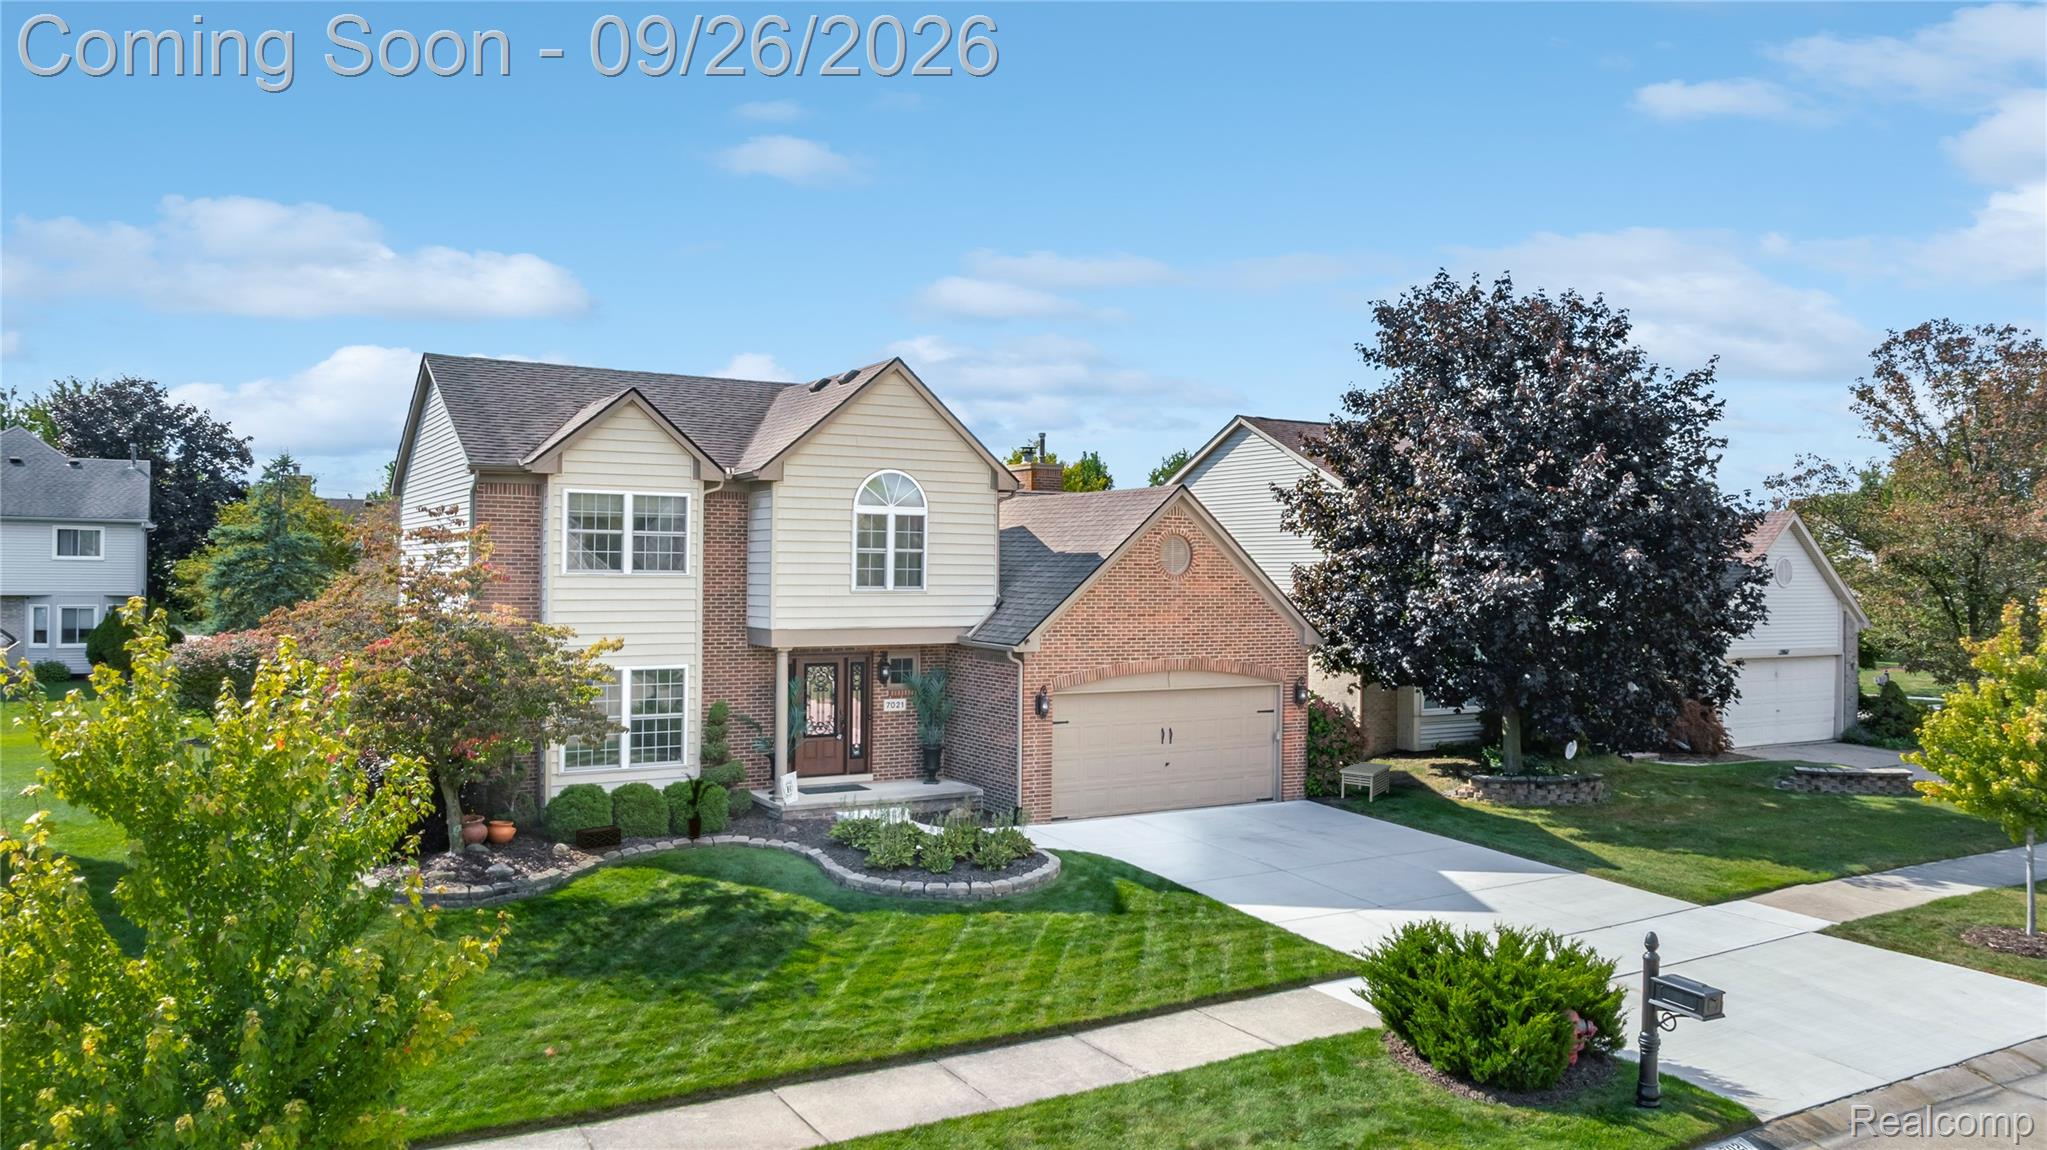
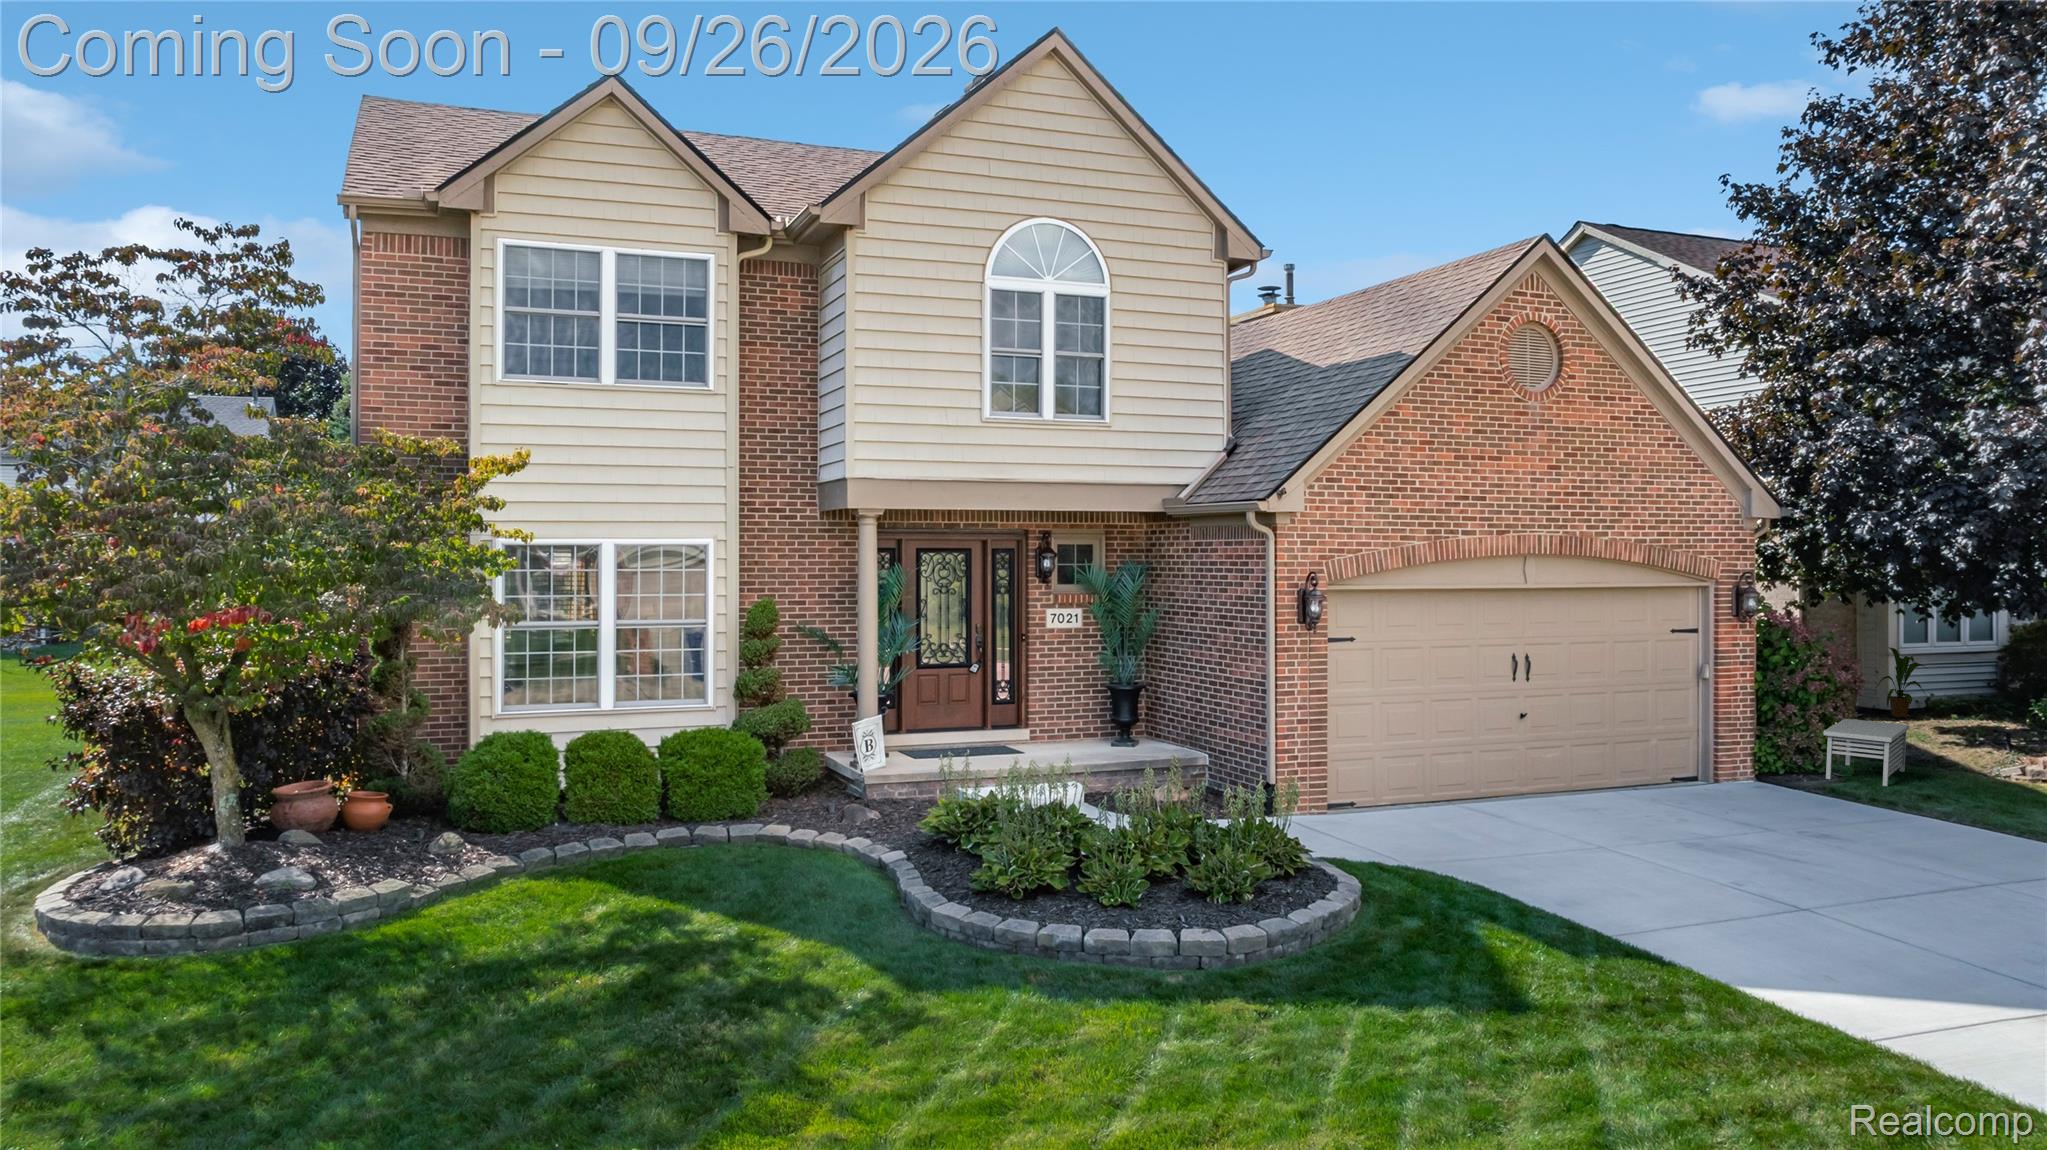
house plant: present [683,774,716,838] -> present [1877,647,1927,718]
woven basket: present [576,825,621,849] -> none [496,798,573,838]

